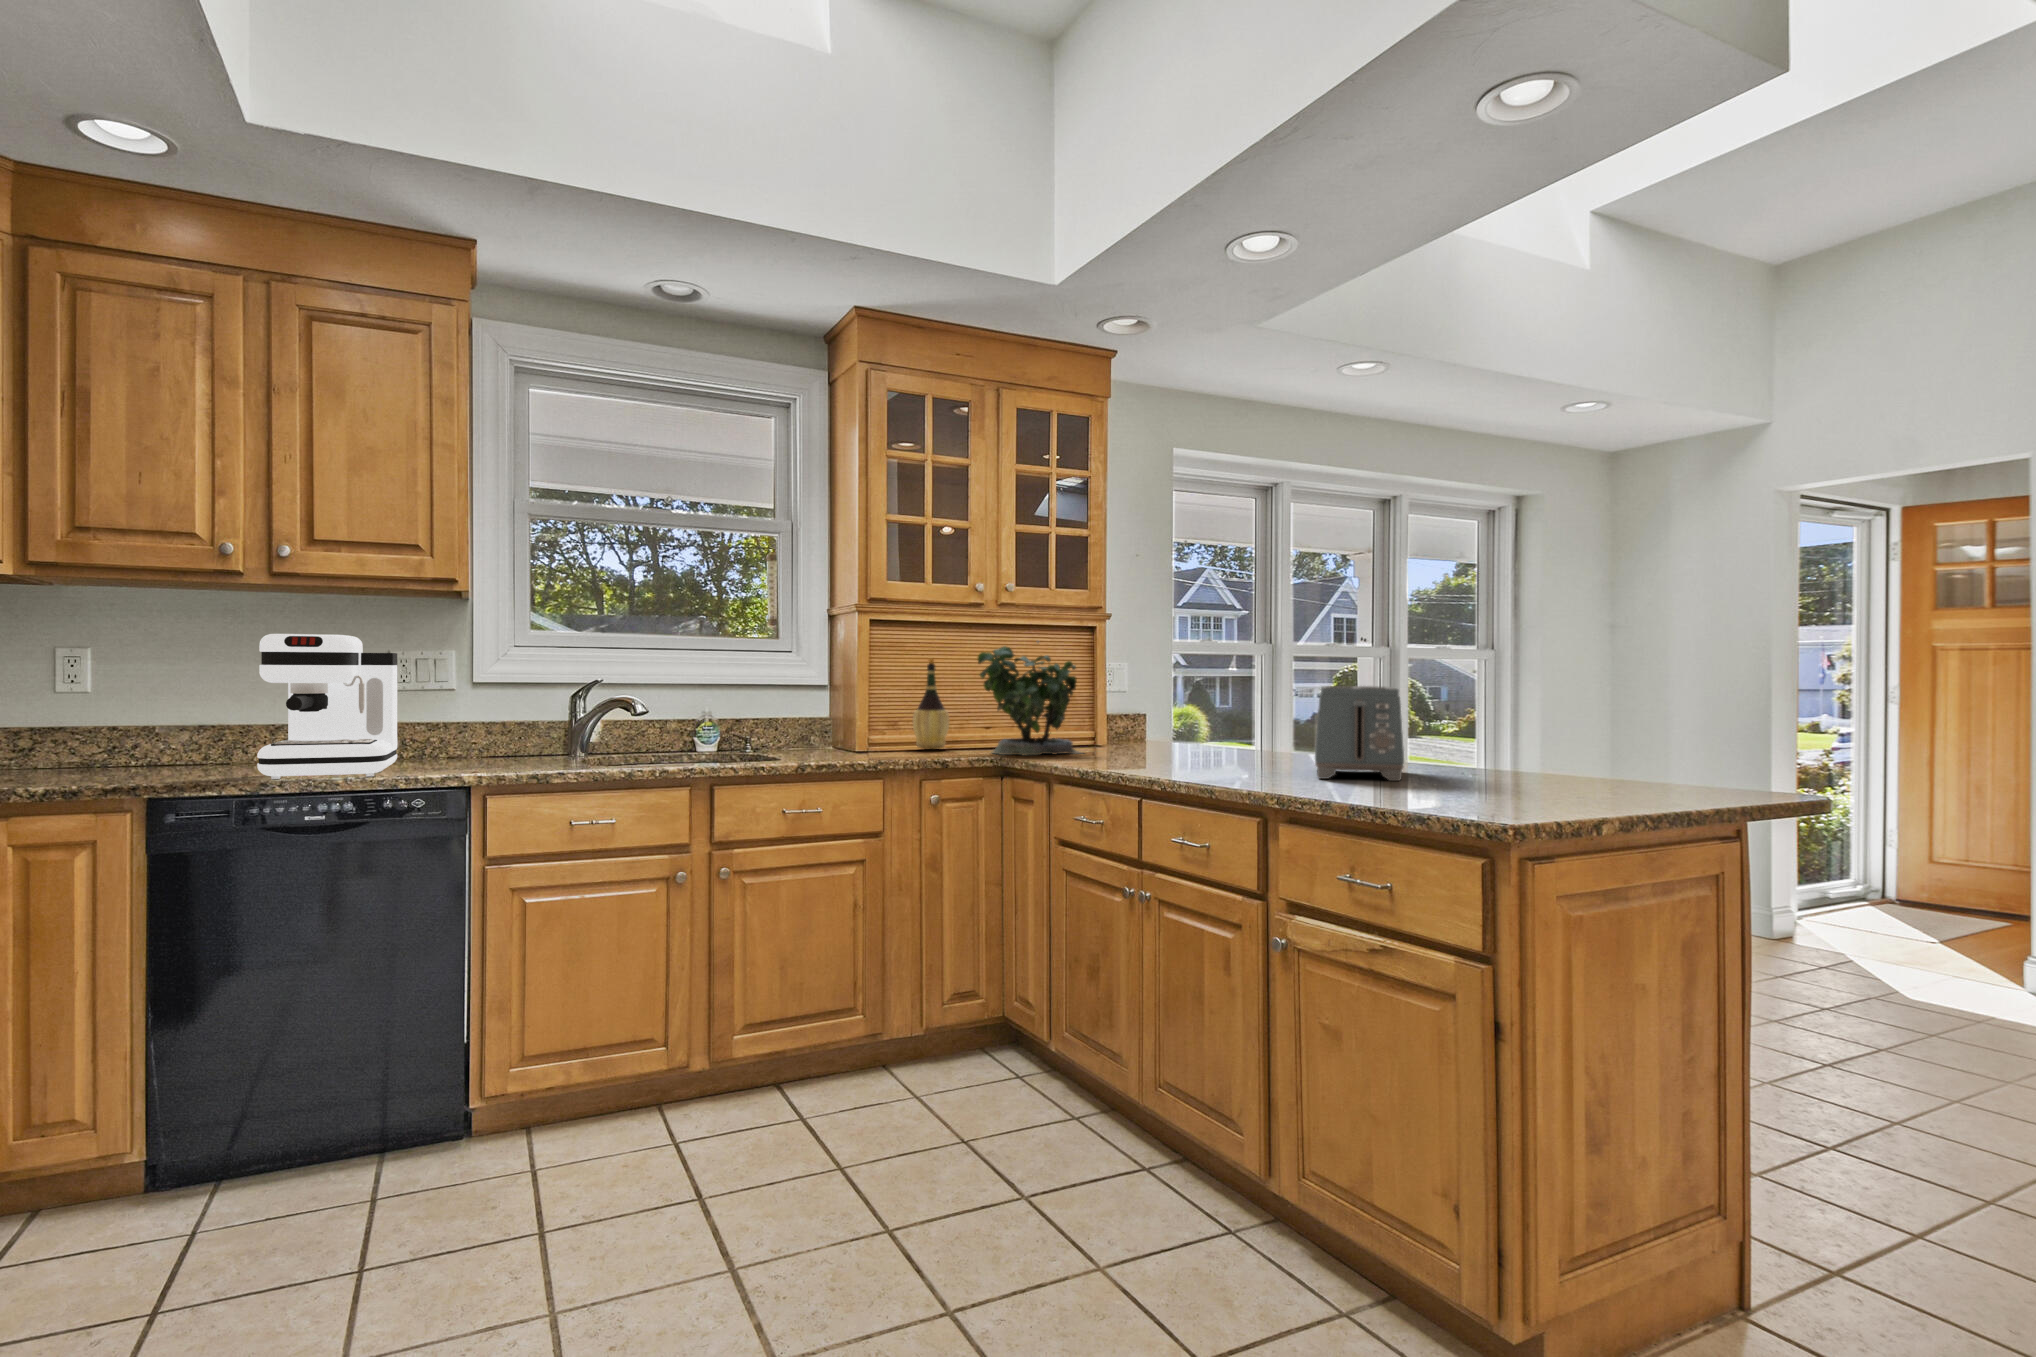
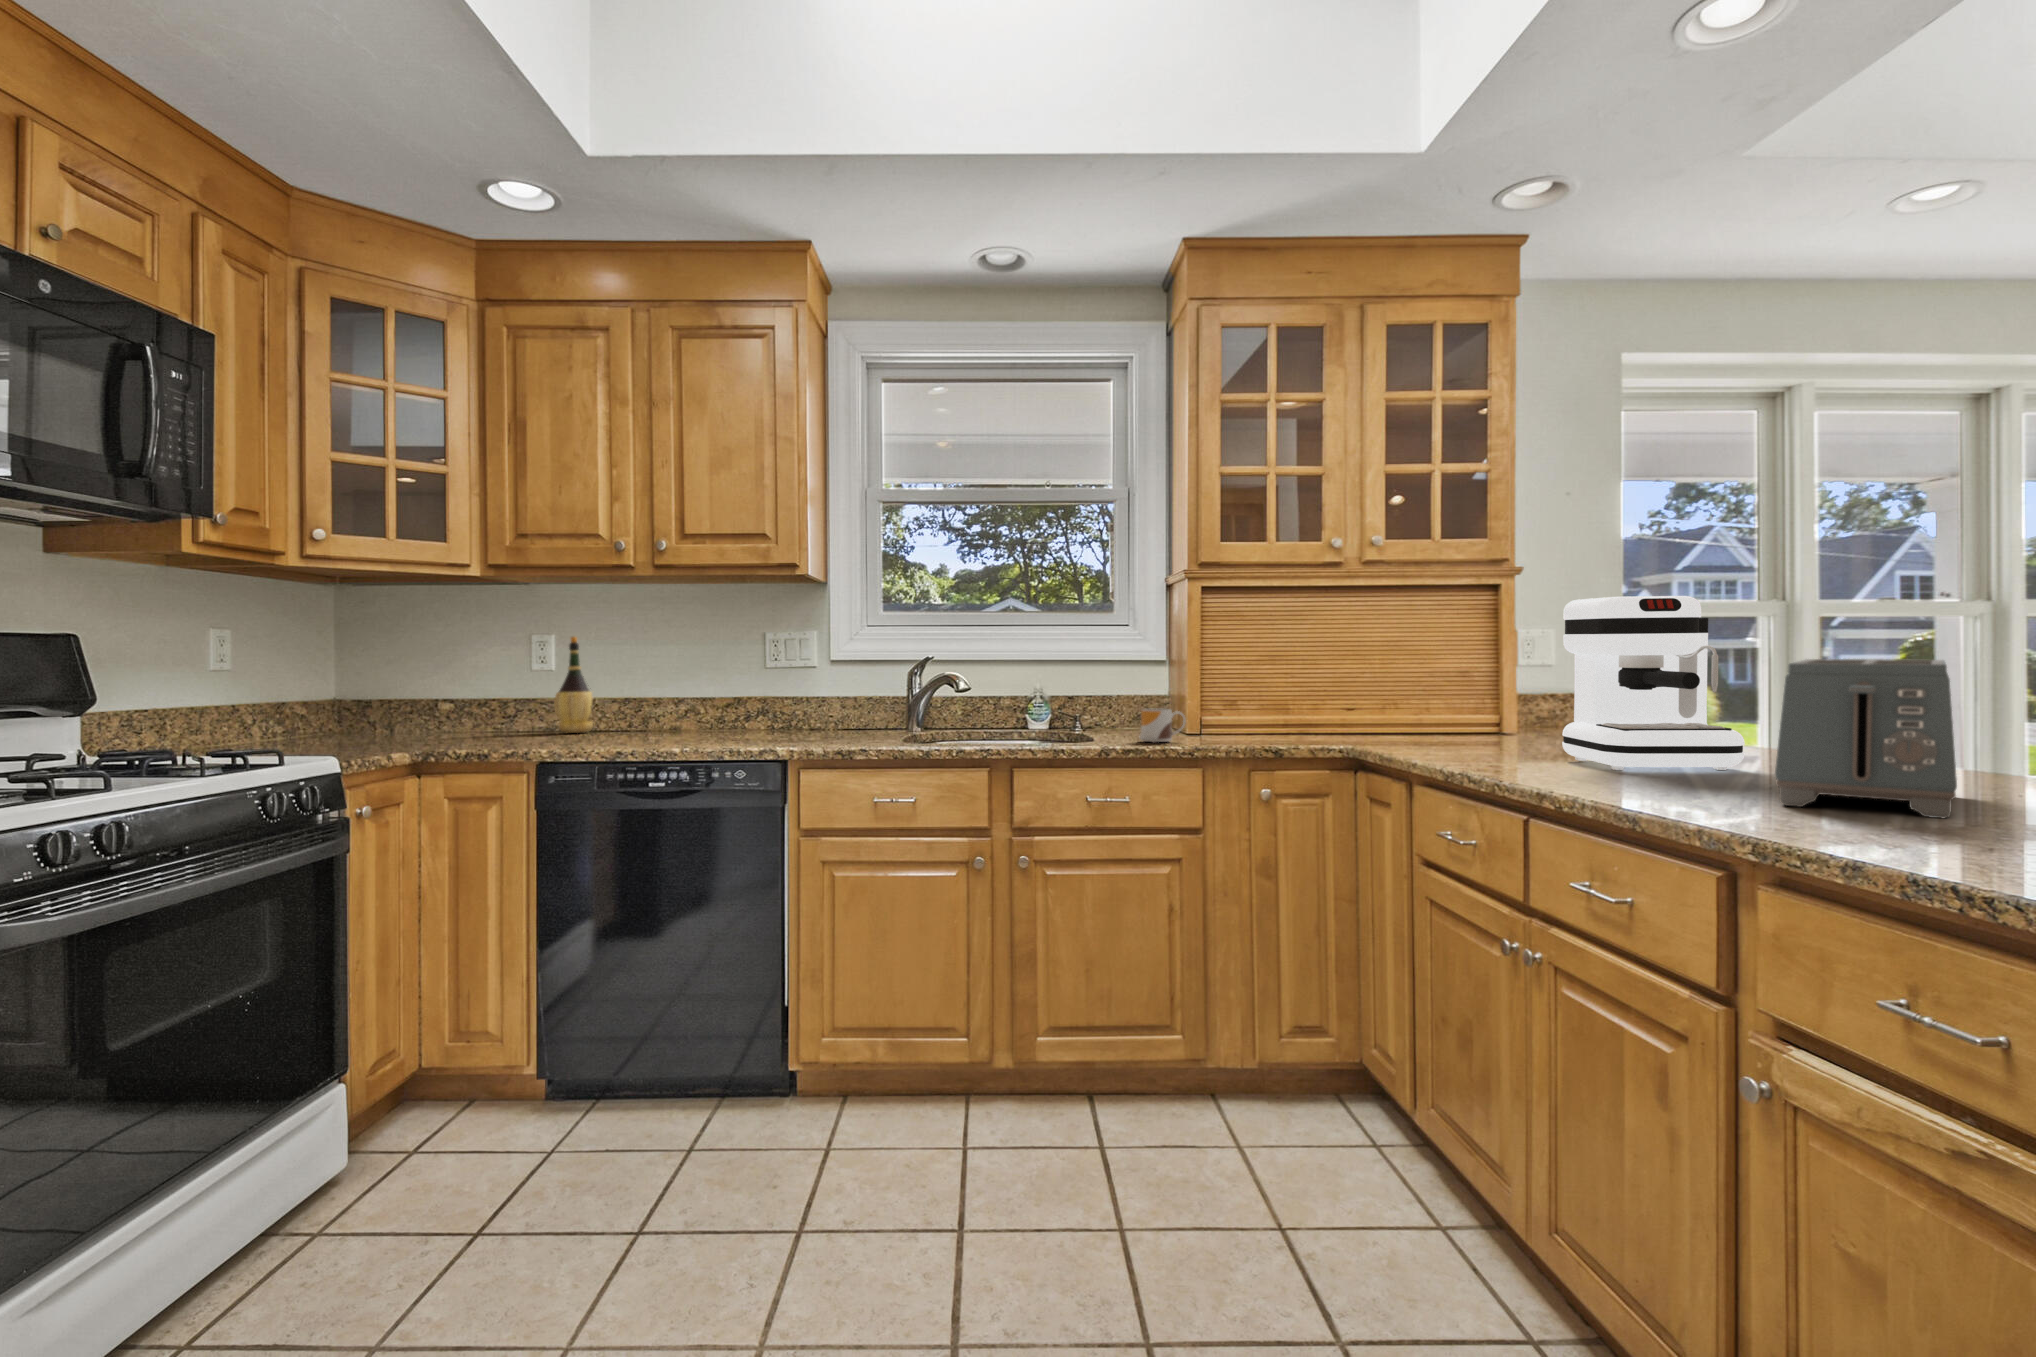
coffee maker: present [257,634,397,779] -> present [1562,596,1745,770]
potted plant: present [978,646,1081,755] -> none [1326,605,1467,744]
wine bottle: present [912,658,950,749] -> present [554,637,593,733]
mug: none [823,729,866,759] -> present [1140,709,1186,742]

